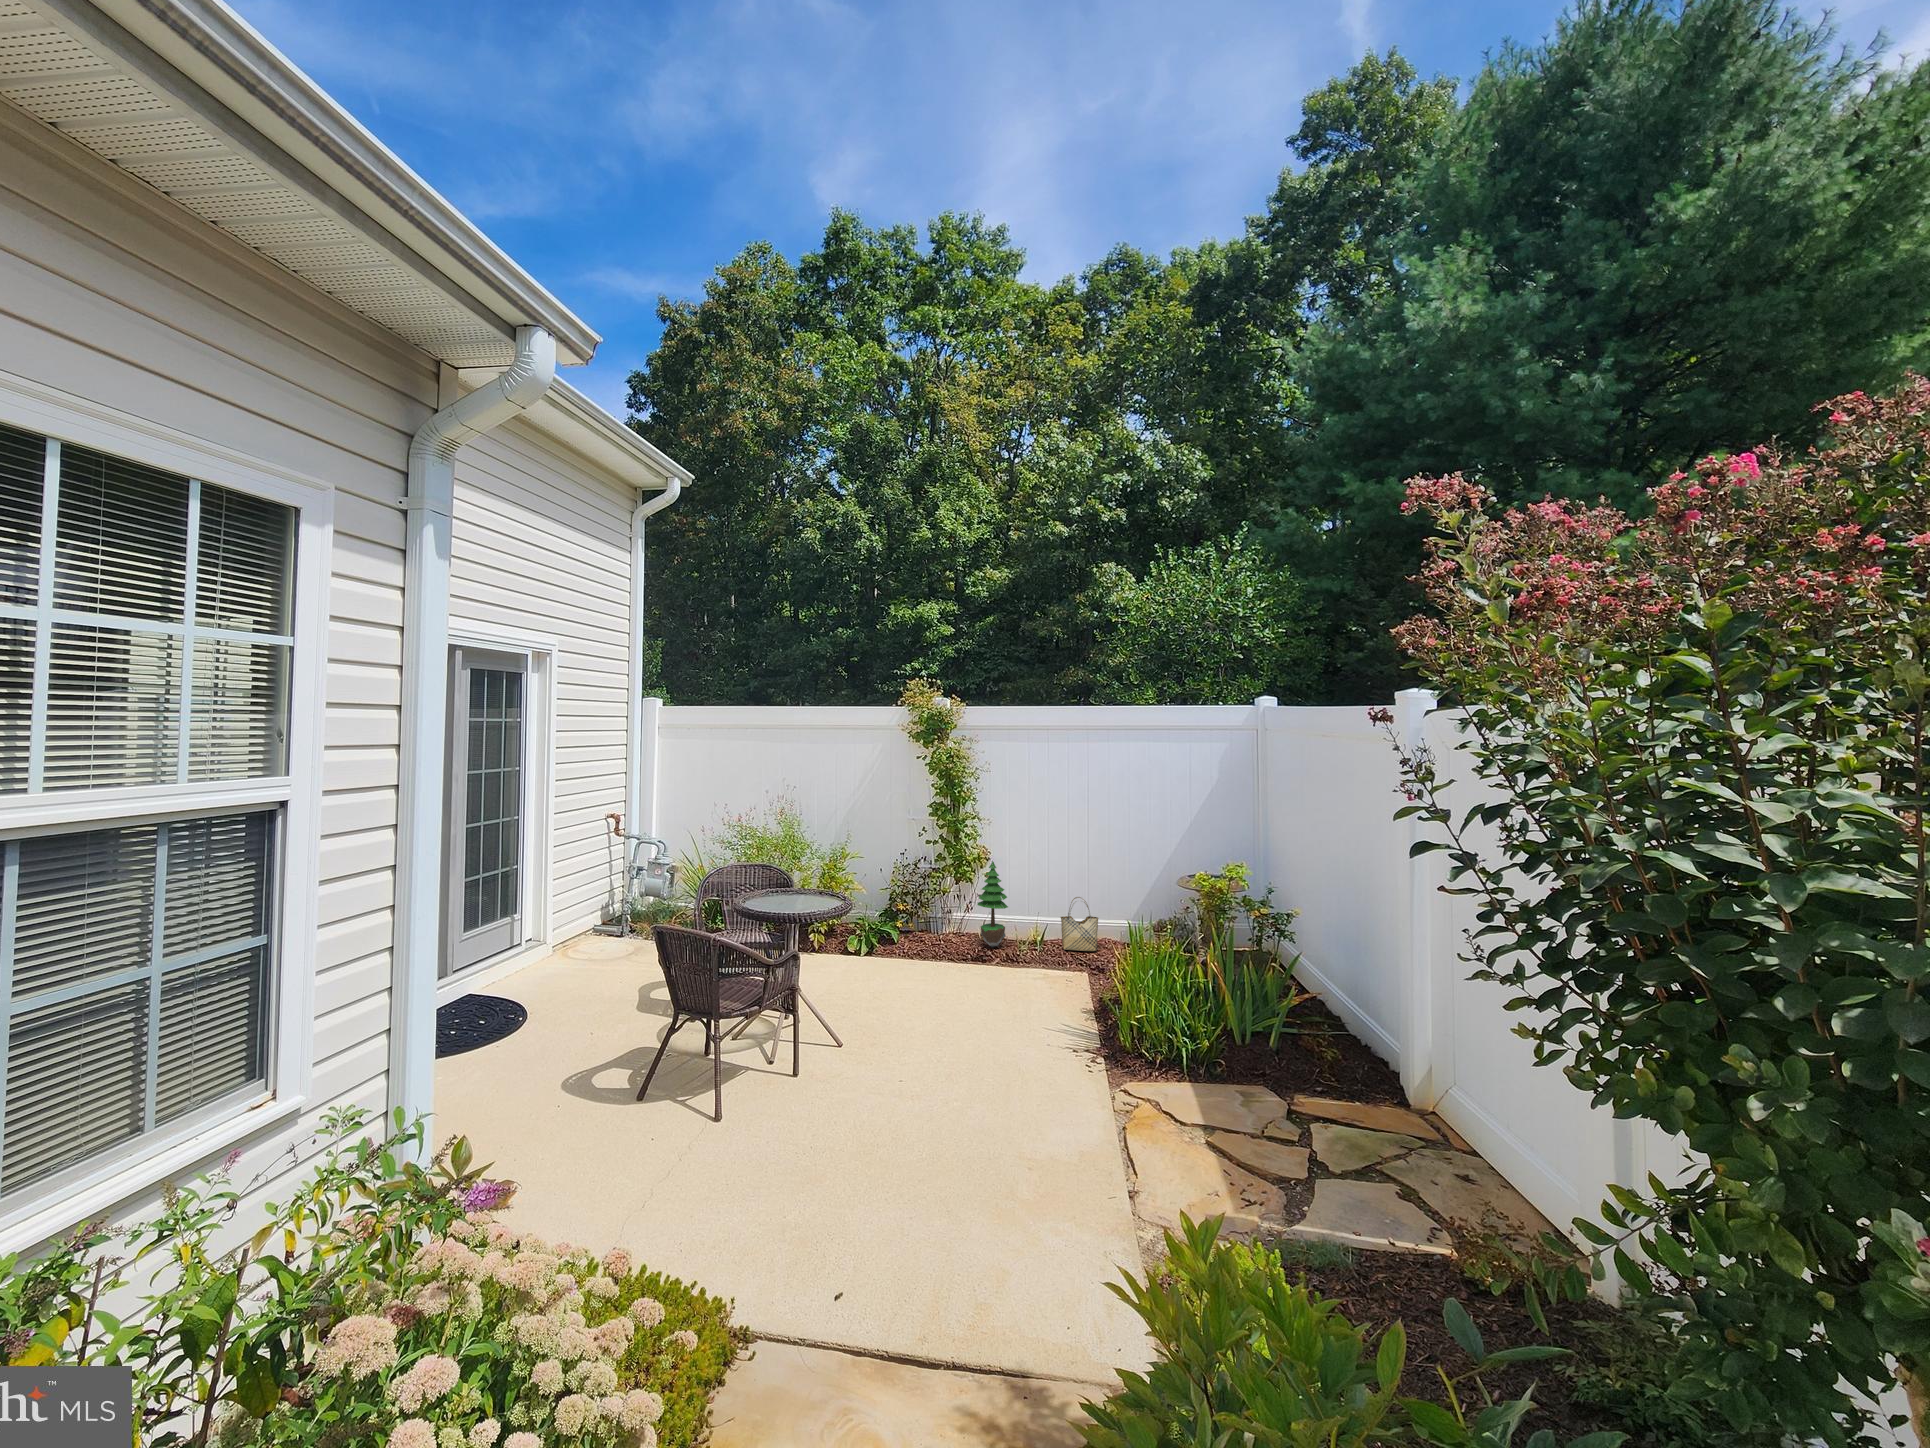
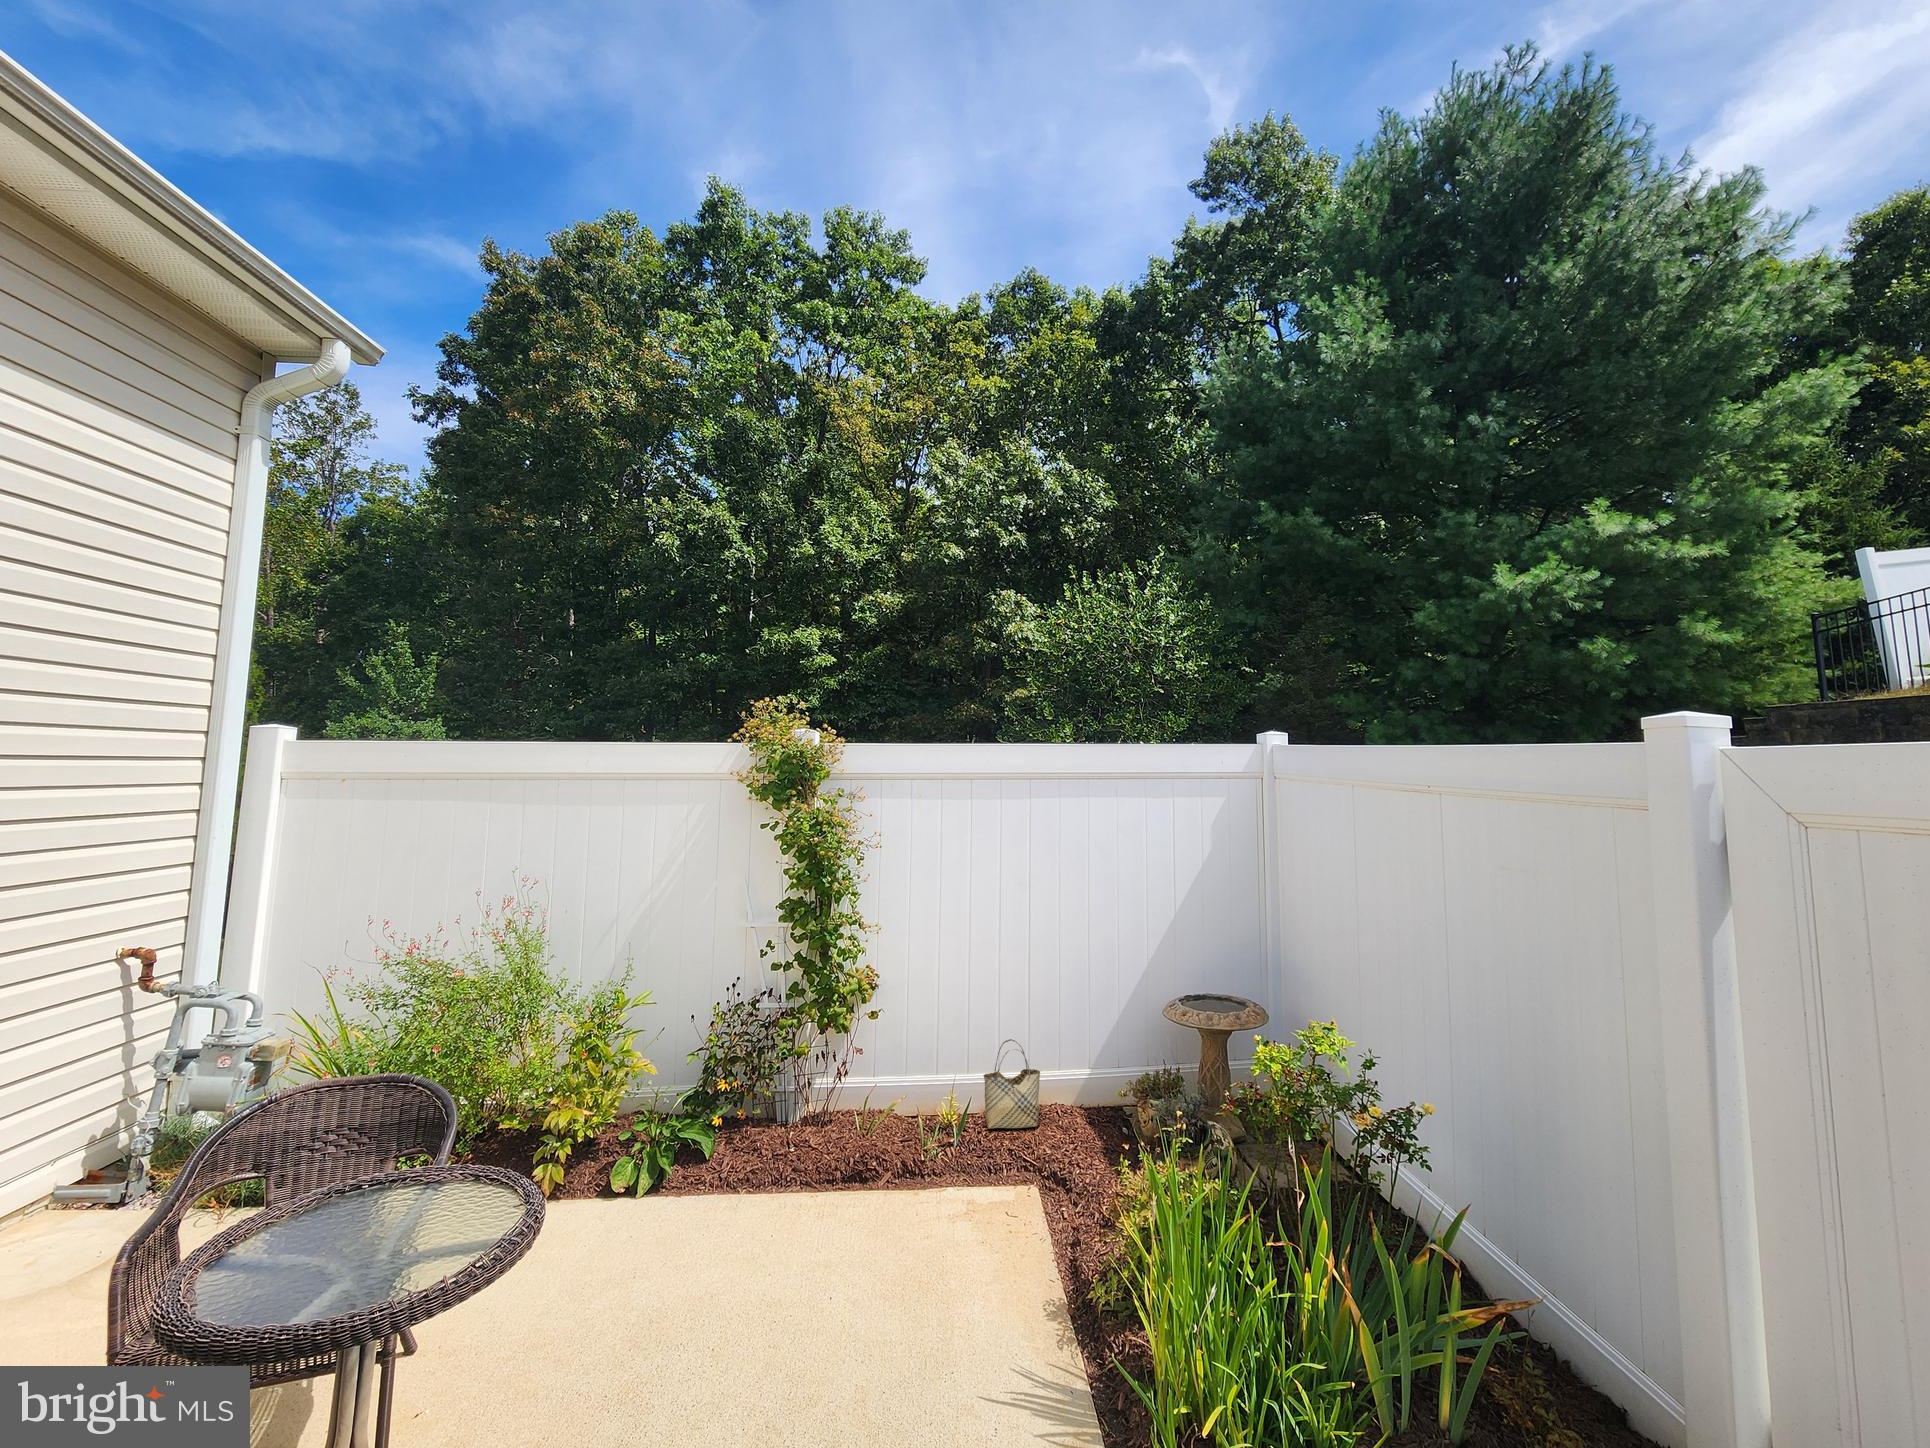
potted tree: present [977,861,1008,947] -> none [853,992,903,1135]

